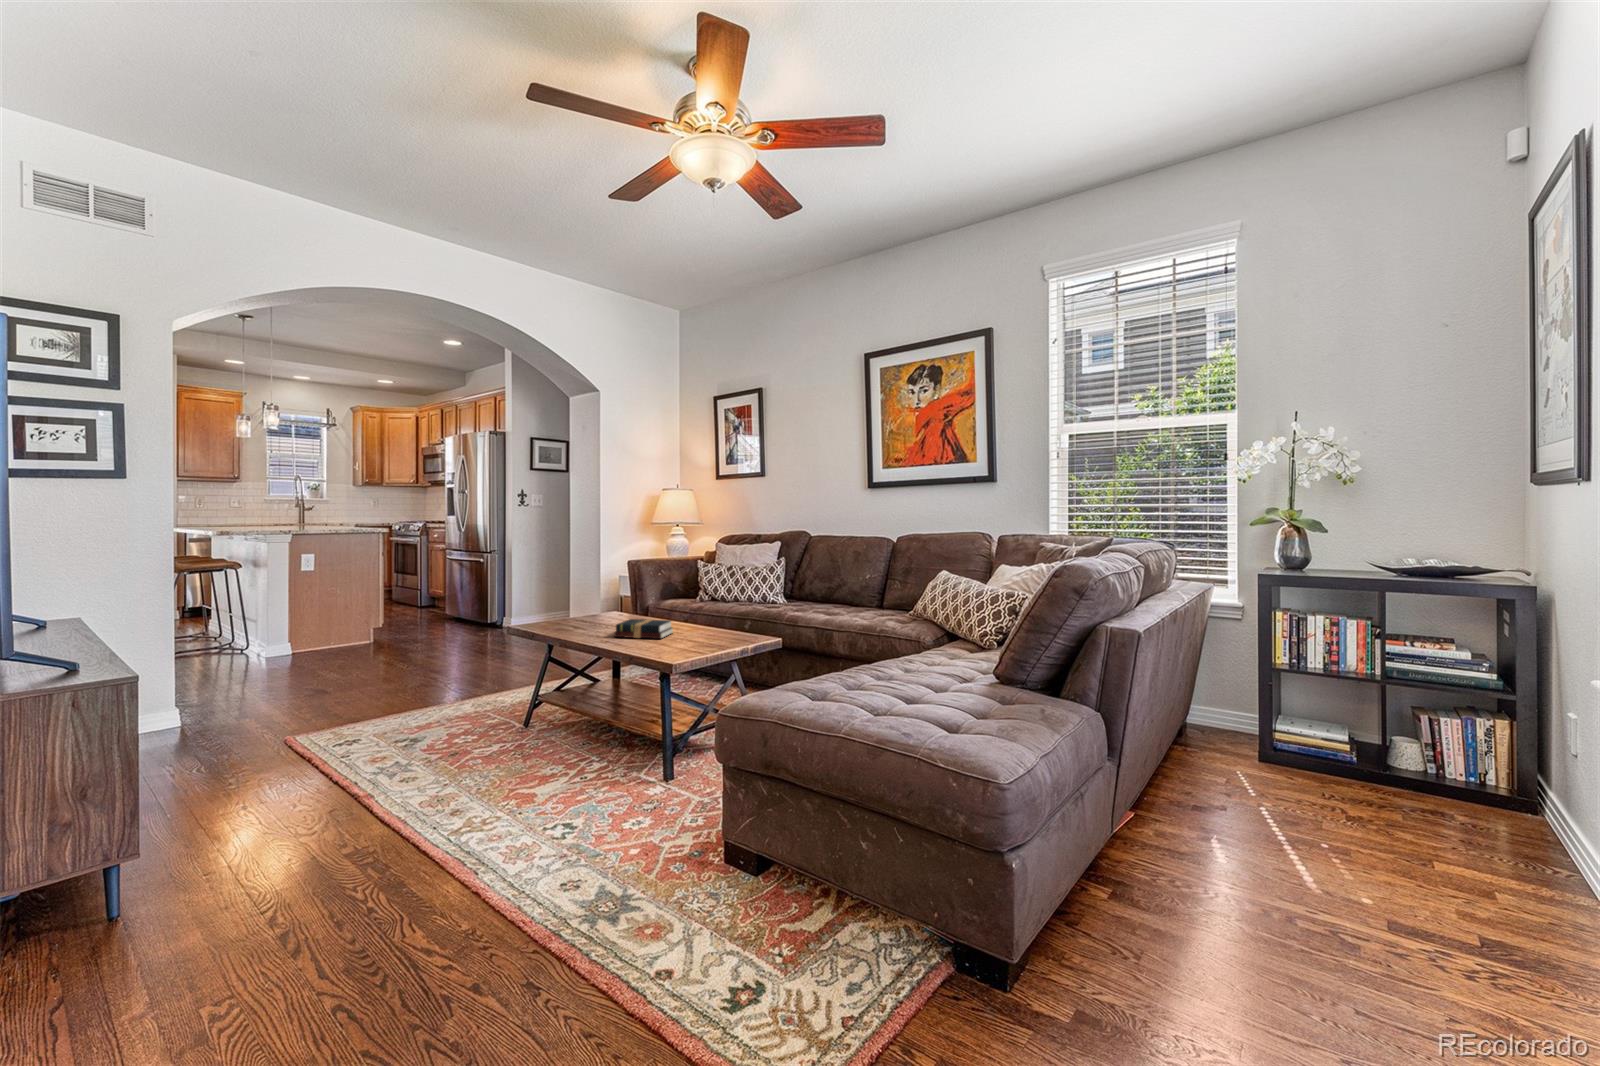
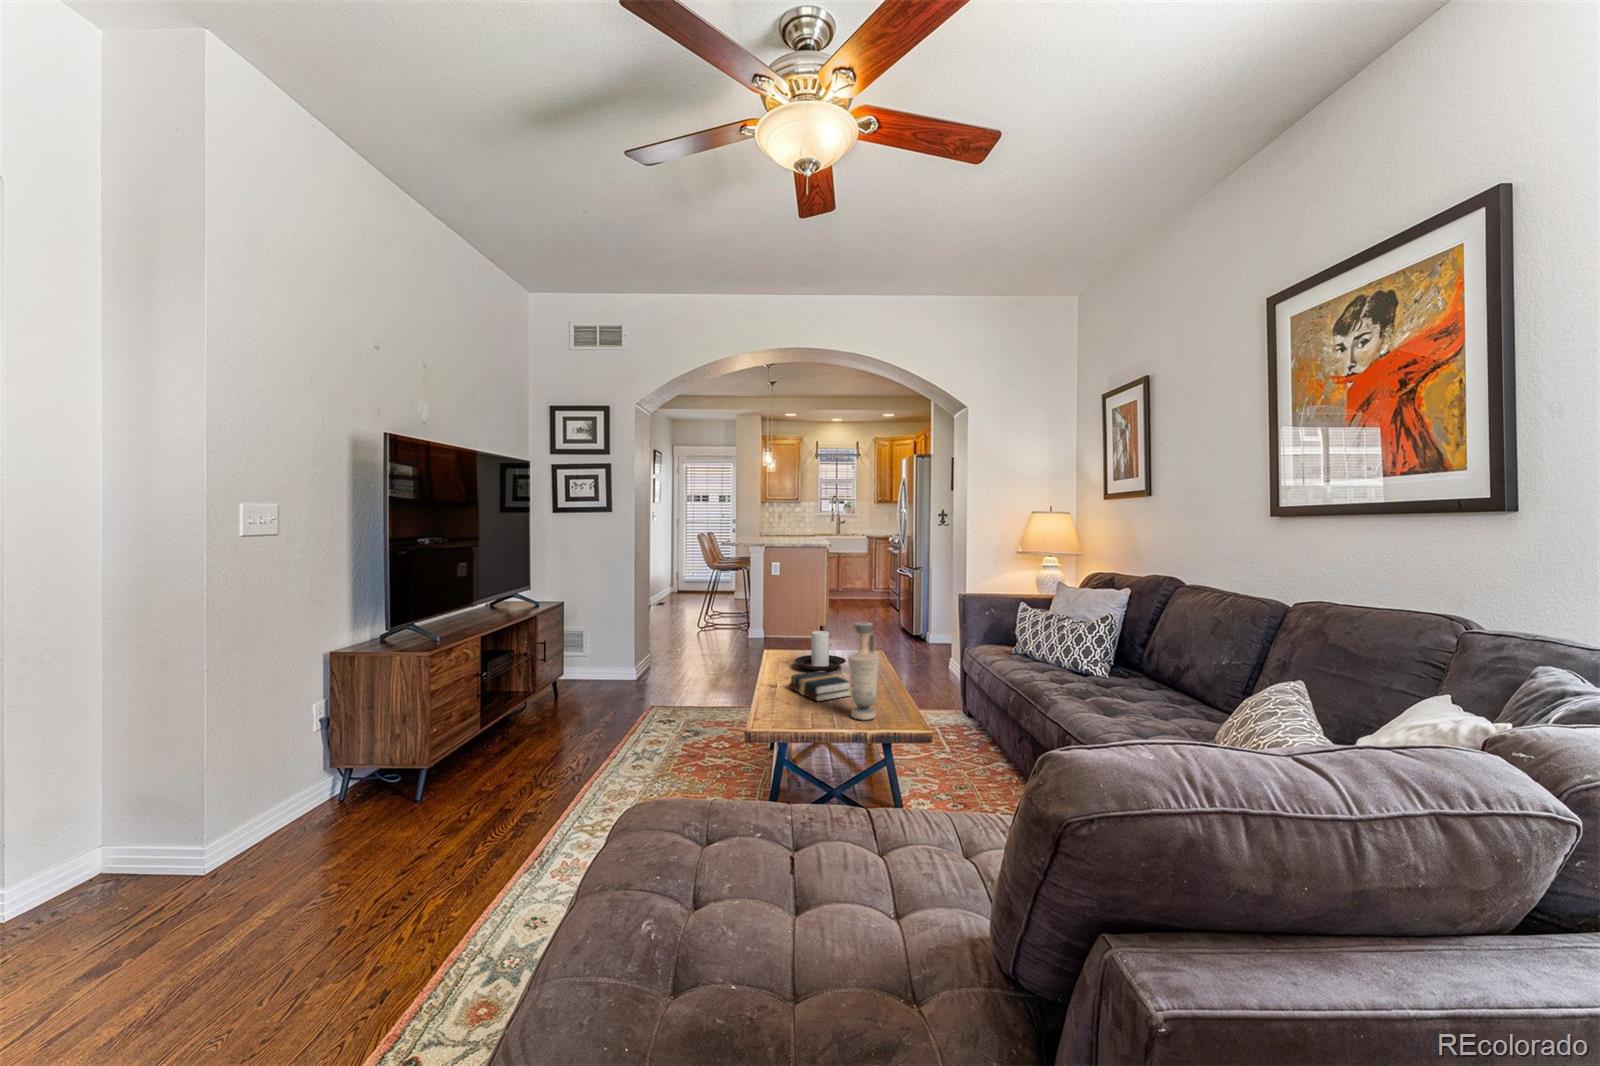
vase: none [703,561,730,640] -> present [848,622,880,720]
candle holder: none [568,588,620,627] -> present [795,631,846,671]

